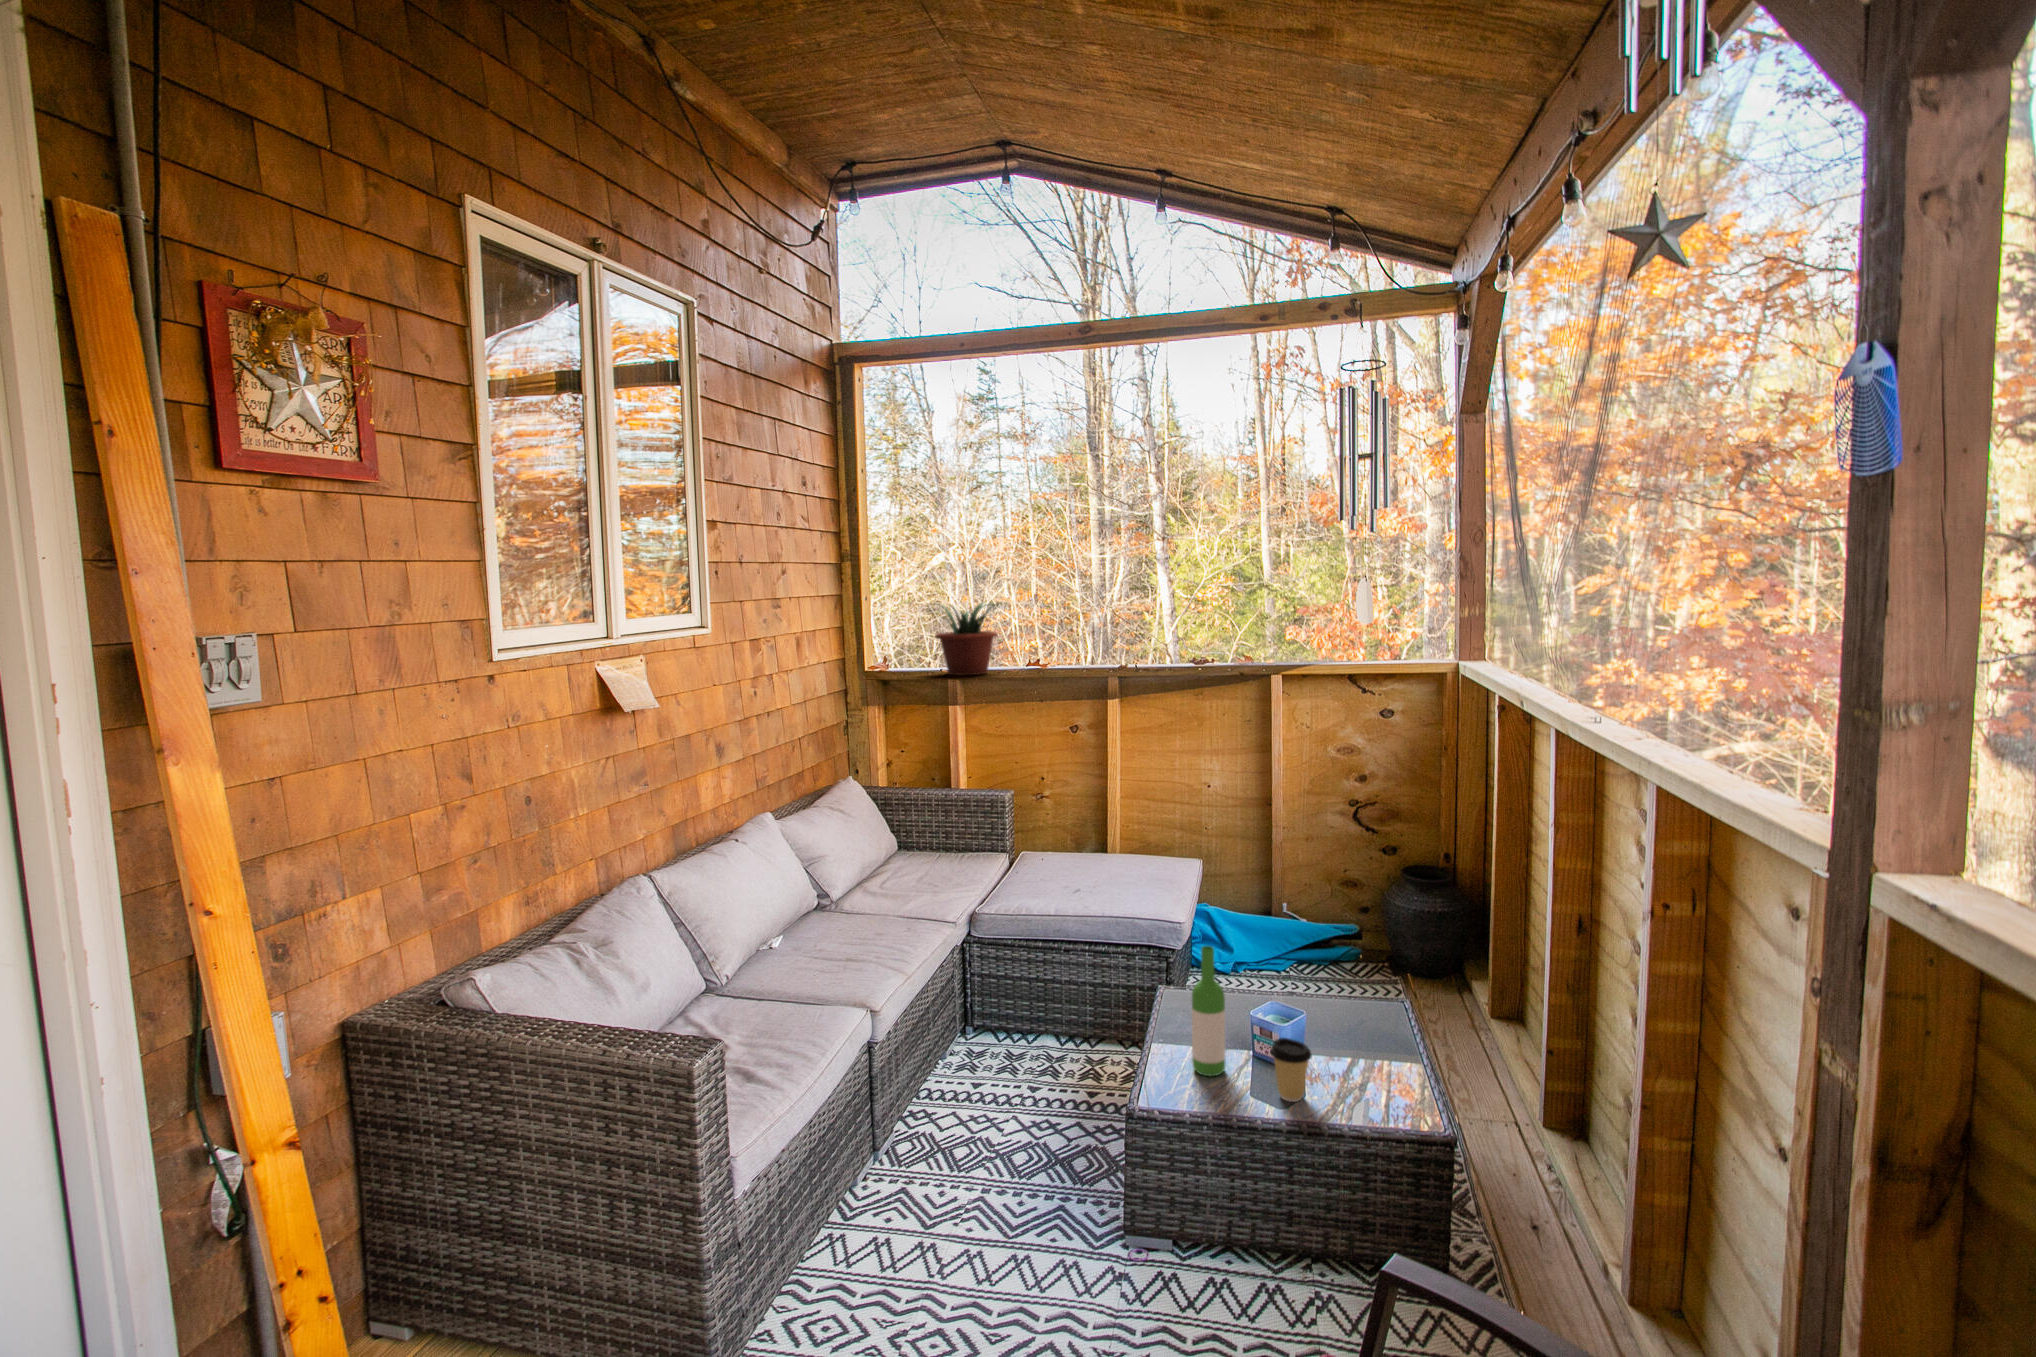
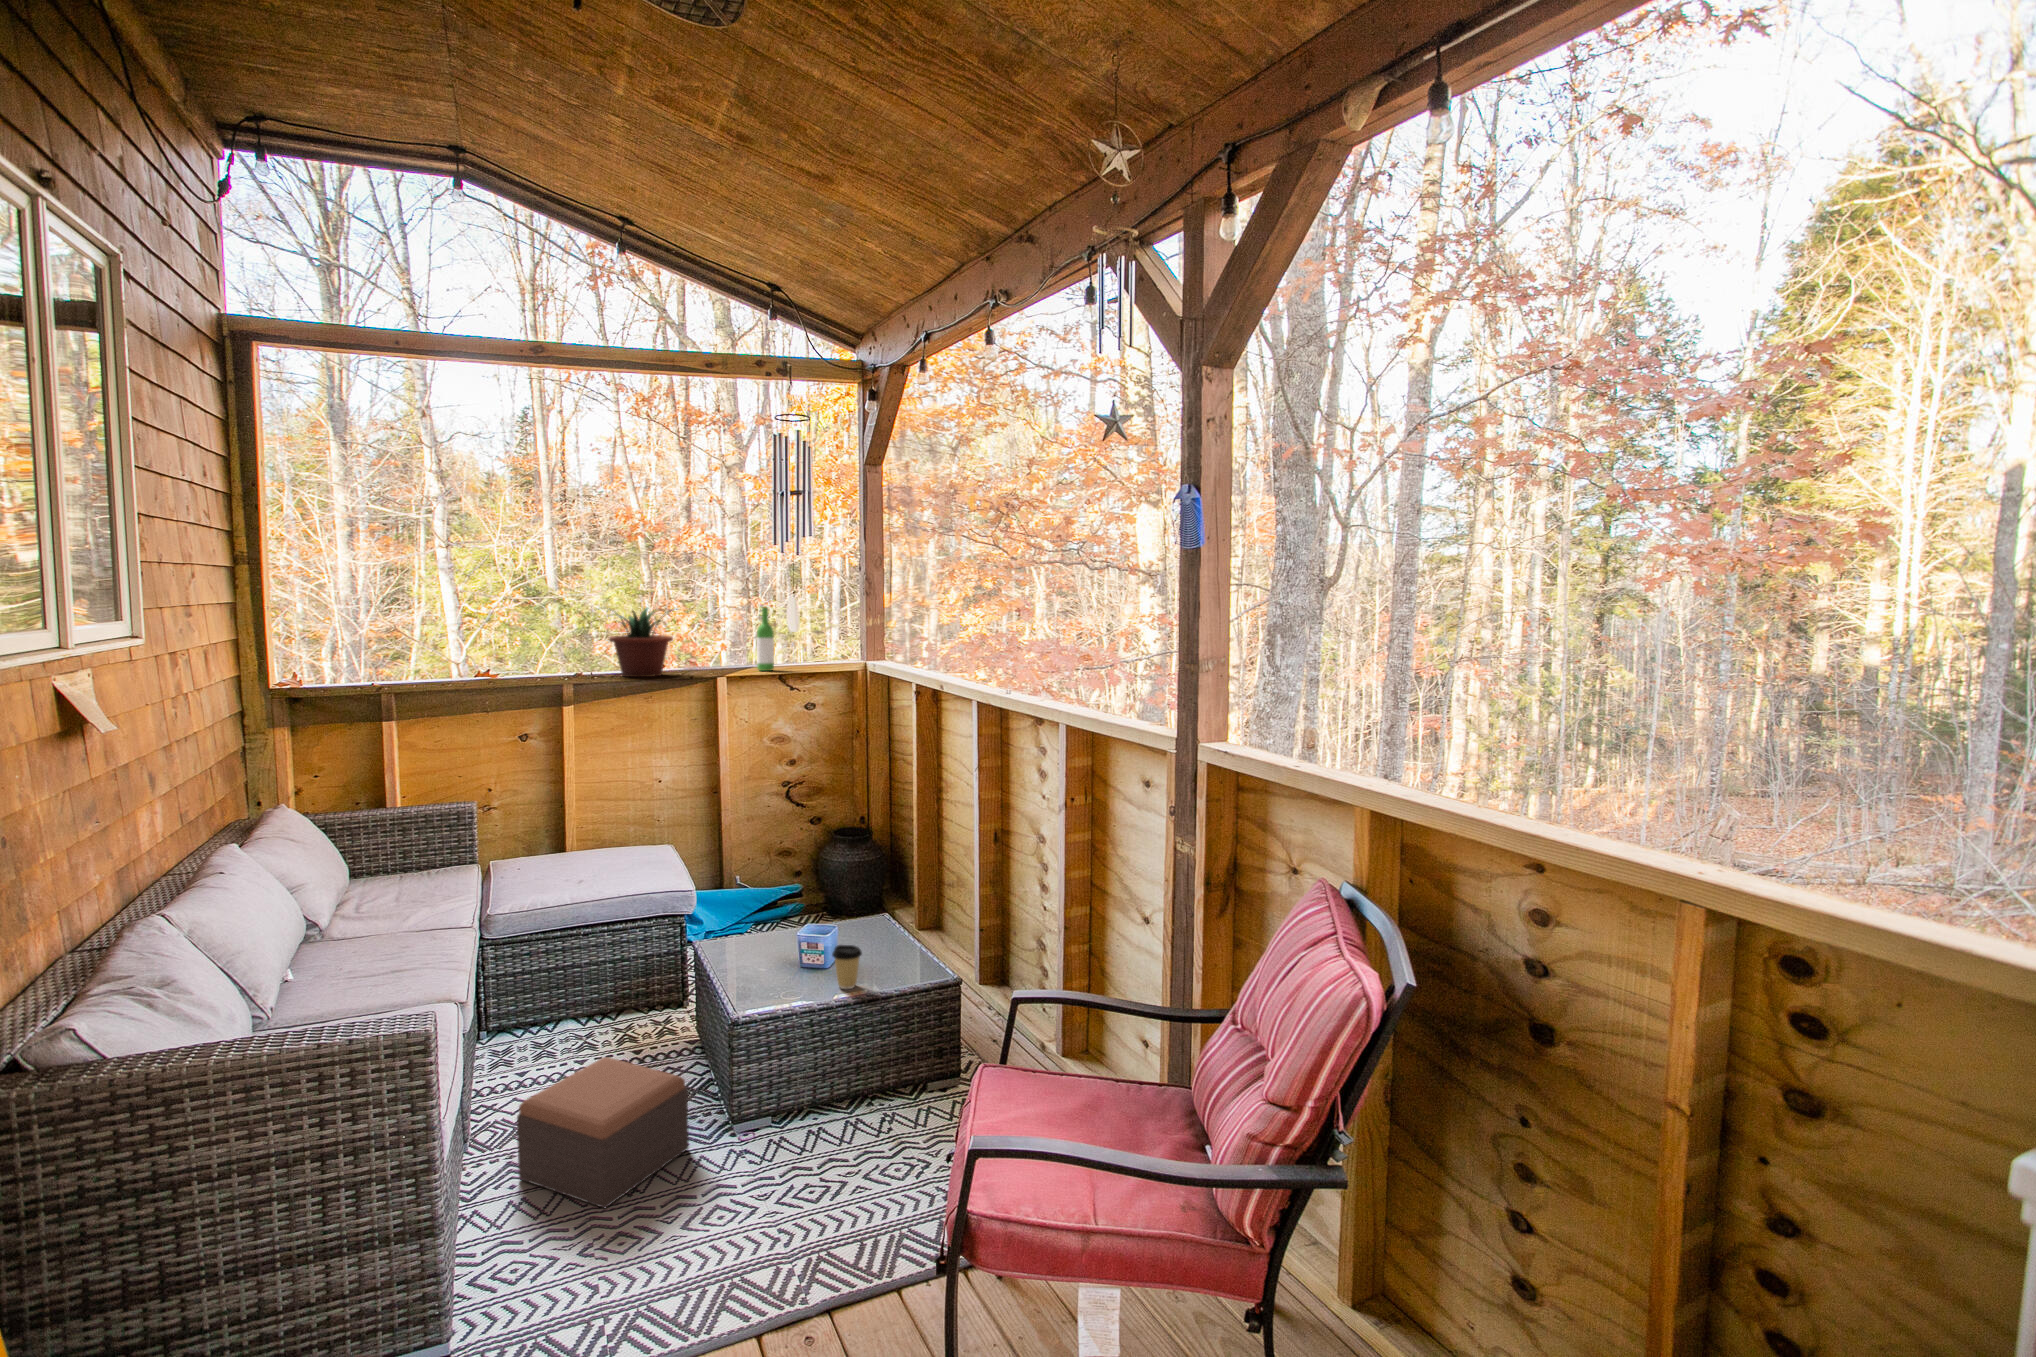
potted plant: present [935,603,998,675] -> present [598,608,677,677]
wine bottle: present [1192,946,1226,1076] -> present [757,607,774,671]
footstool: none [895,1102,1068,1289] -> present [517,1057,689,1208]

